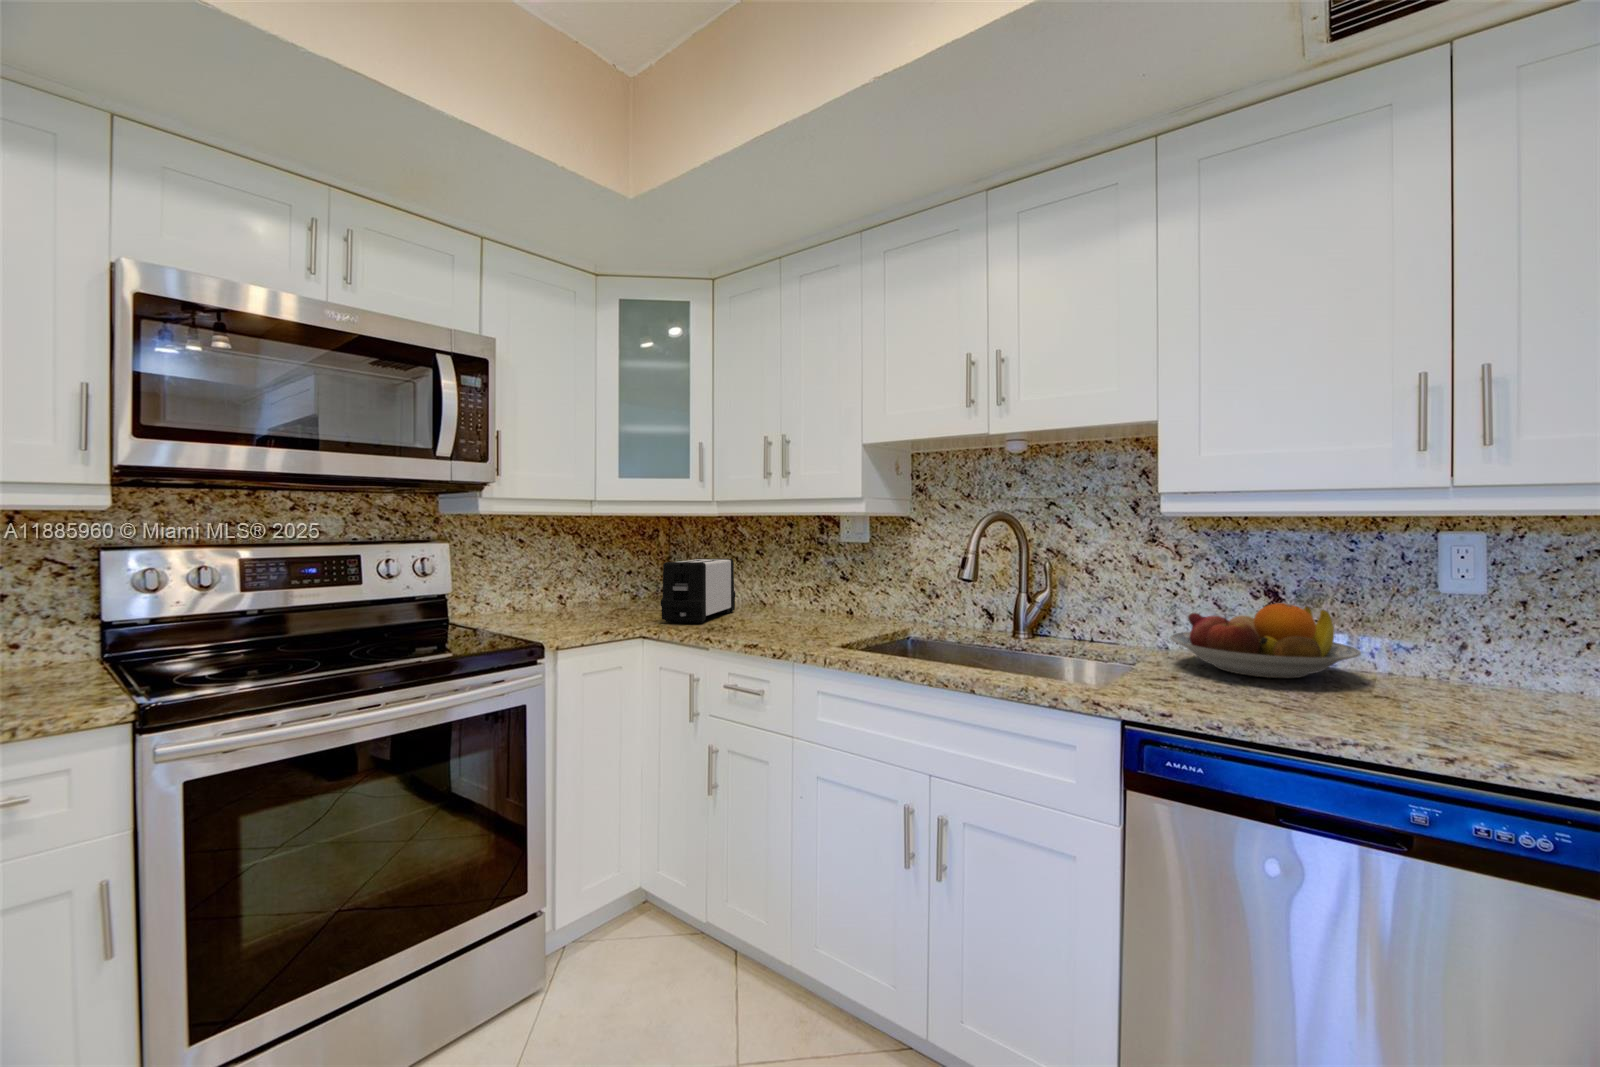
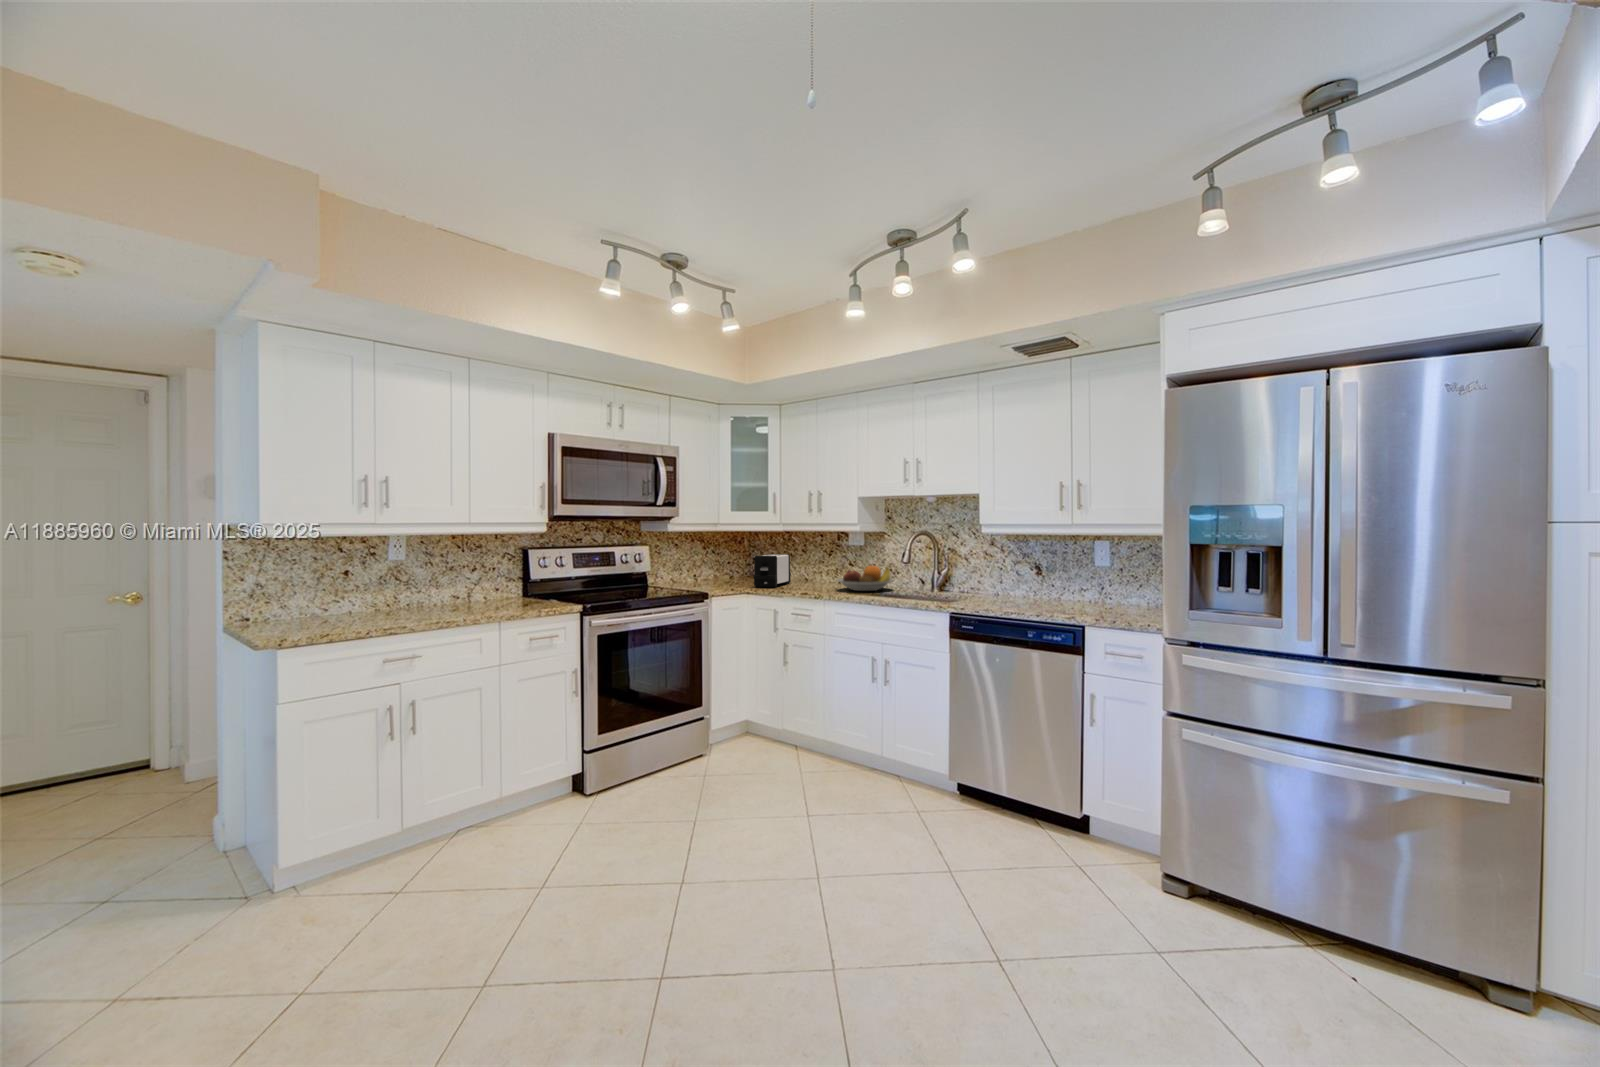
fruit bowl: present [1170,603,1361,678] -> present [837,566,893,591]

